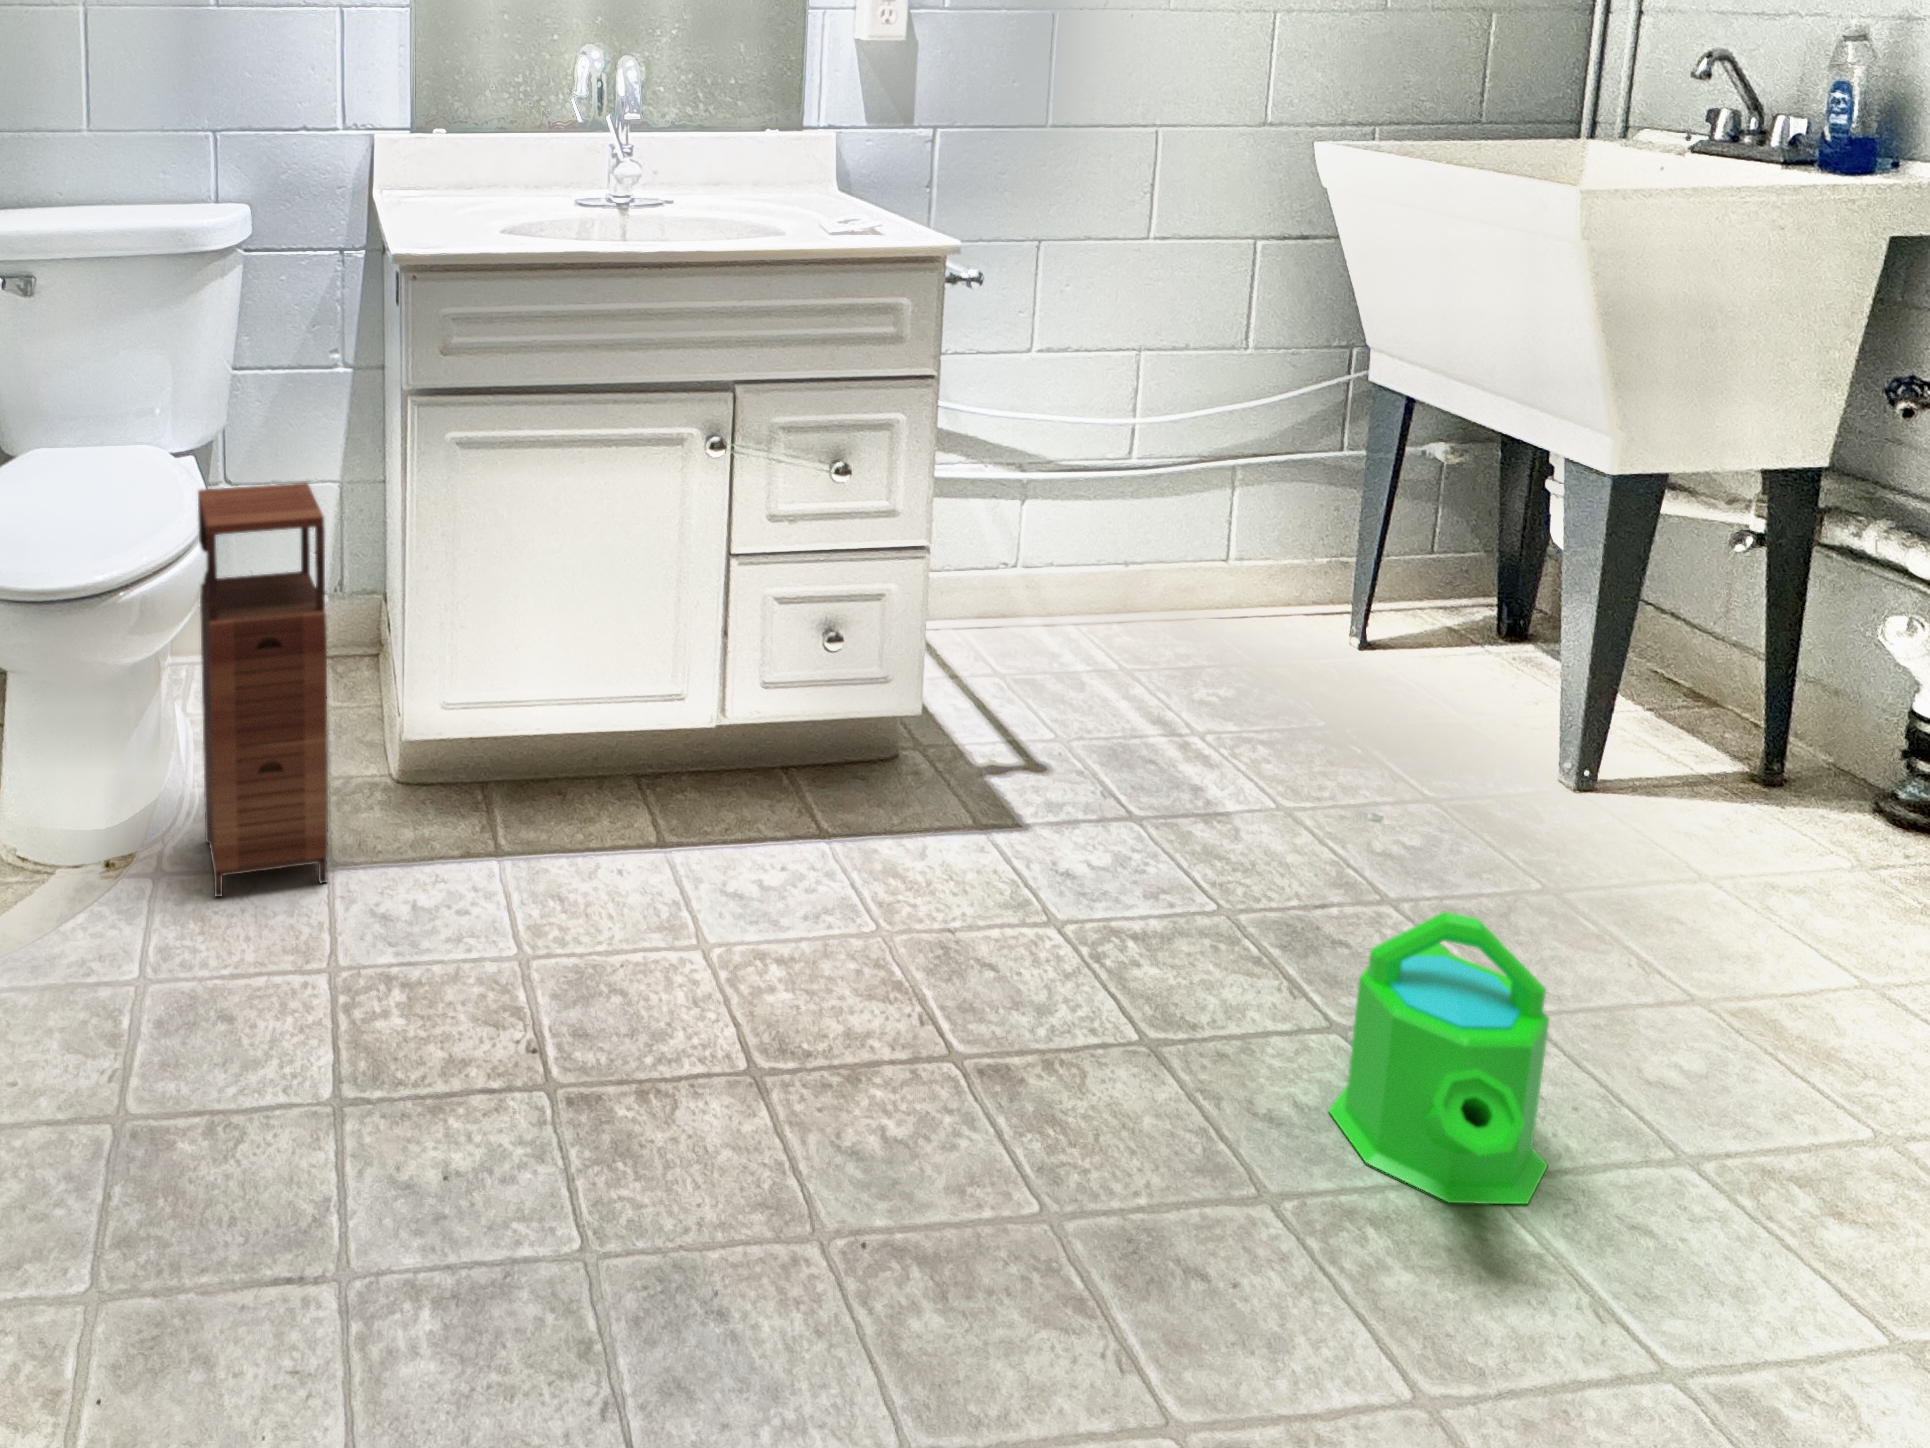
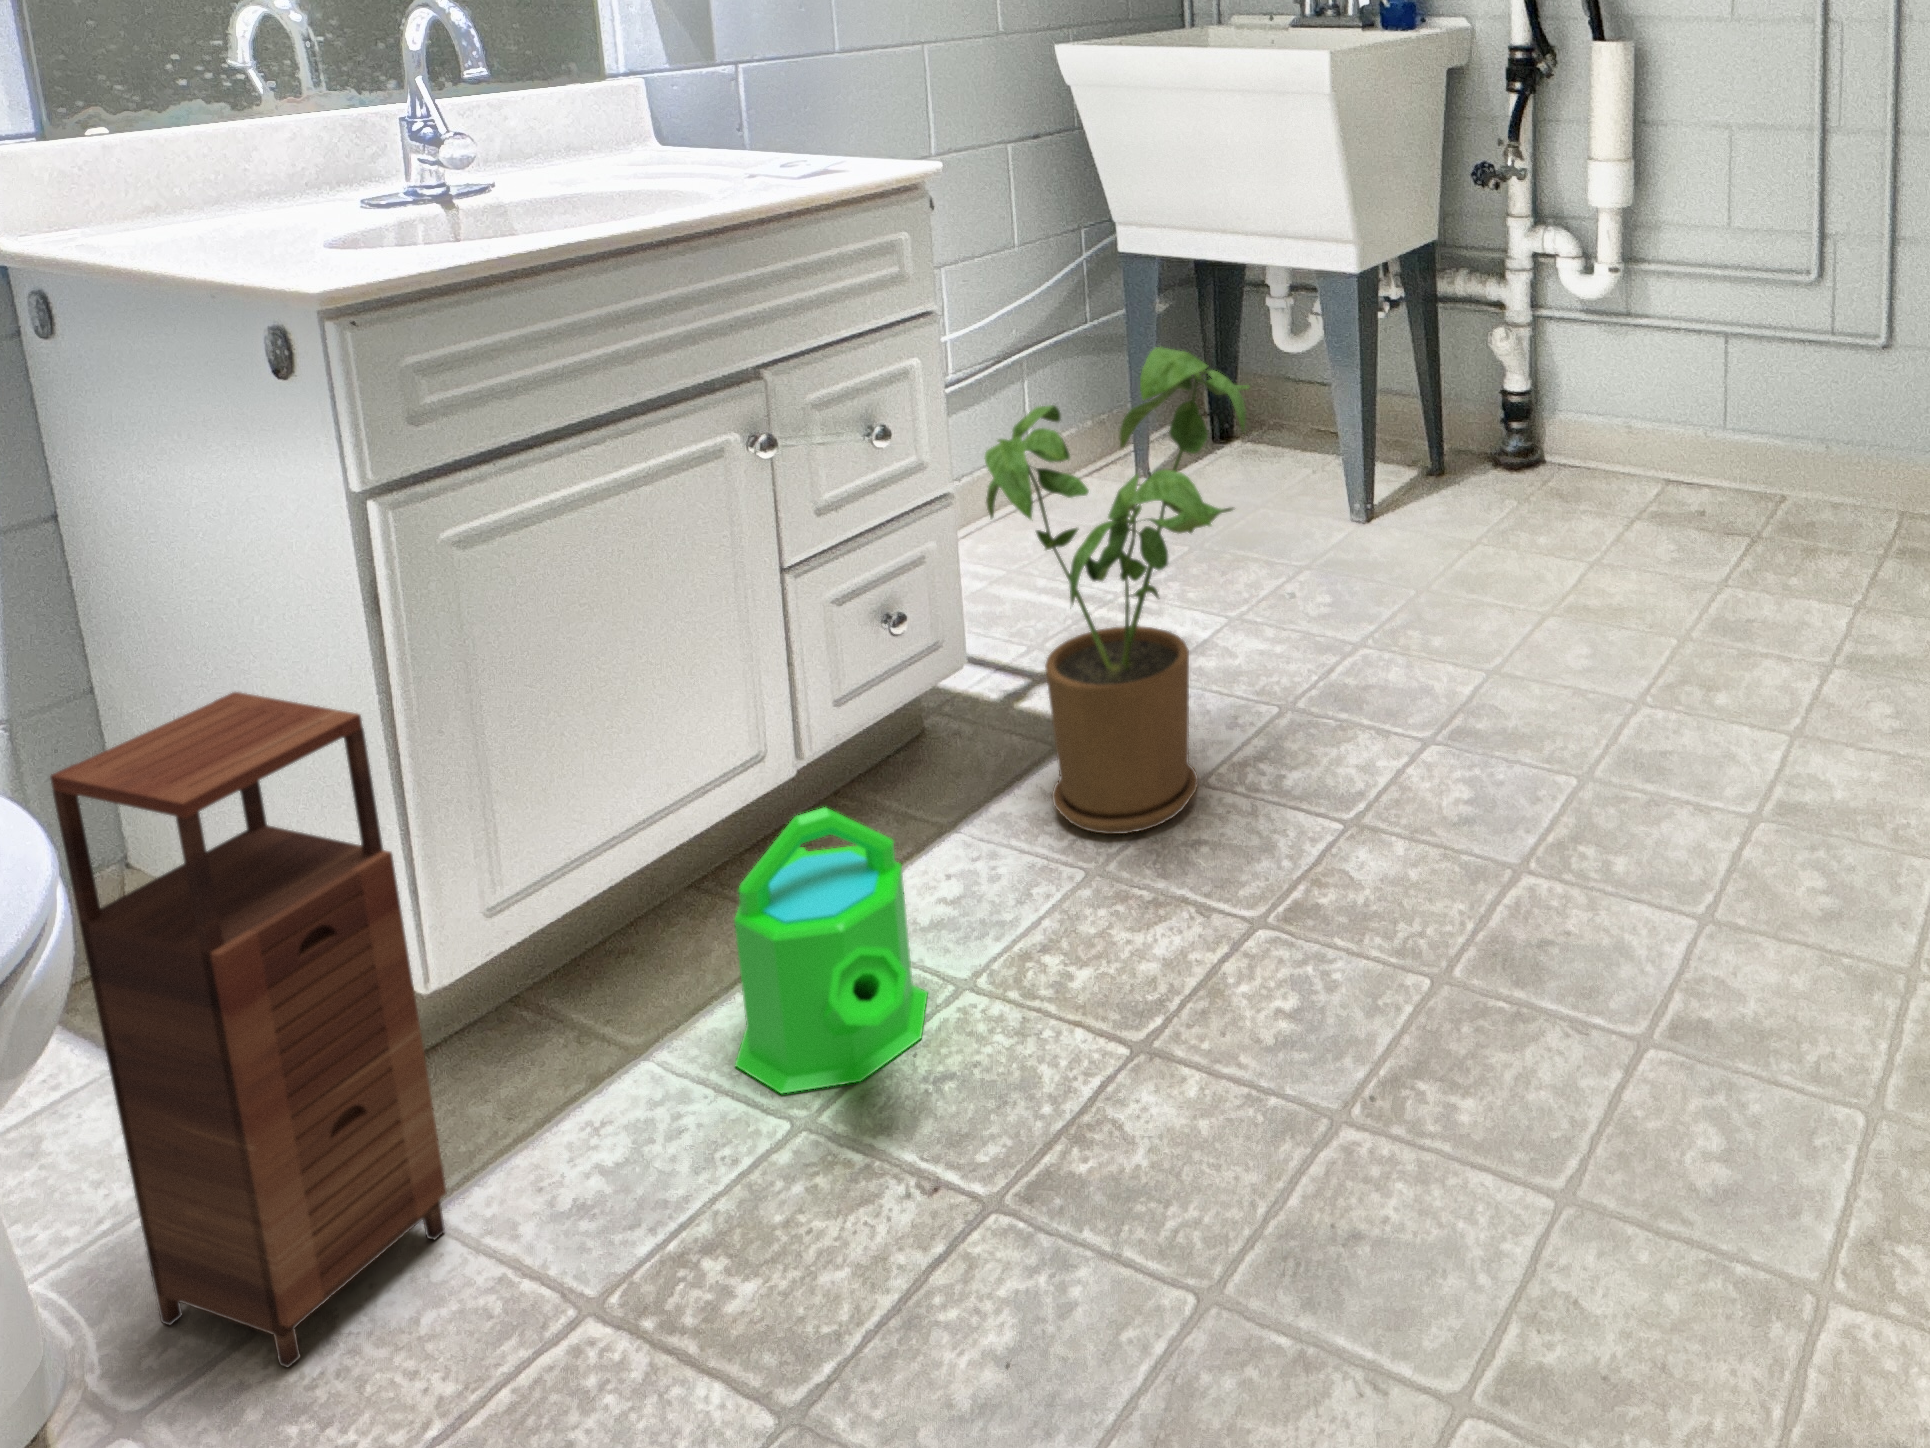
house plant: none [900,457,1199,932] -> present [984,347,1249,834]
watering can: present [1329,912,1549,1204] -> present [734,808,928,1094]

